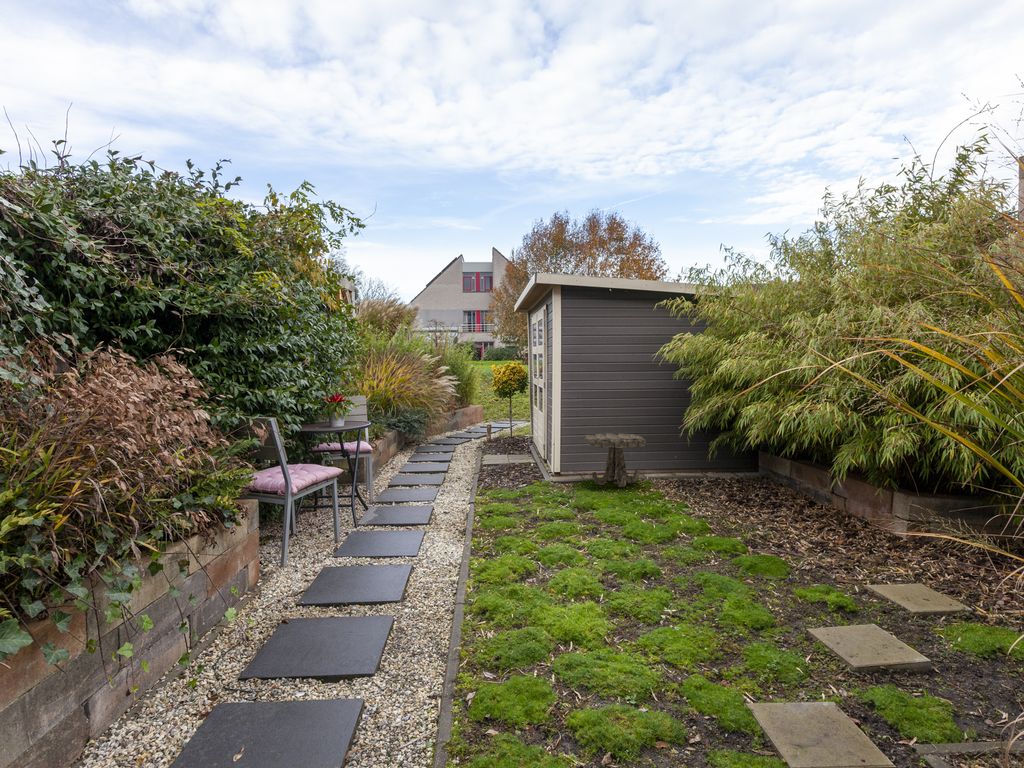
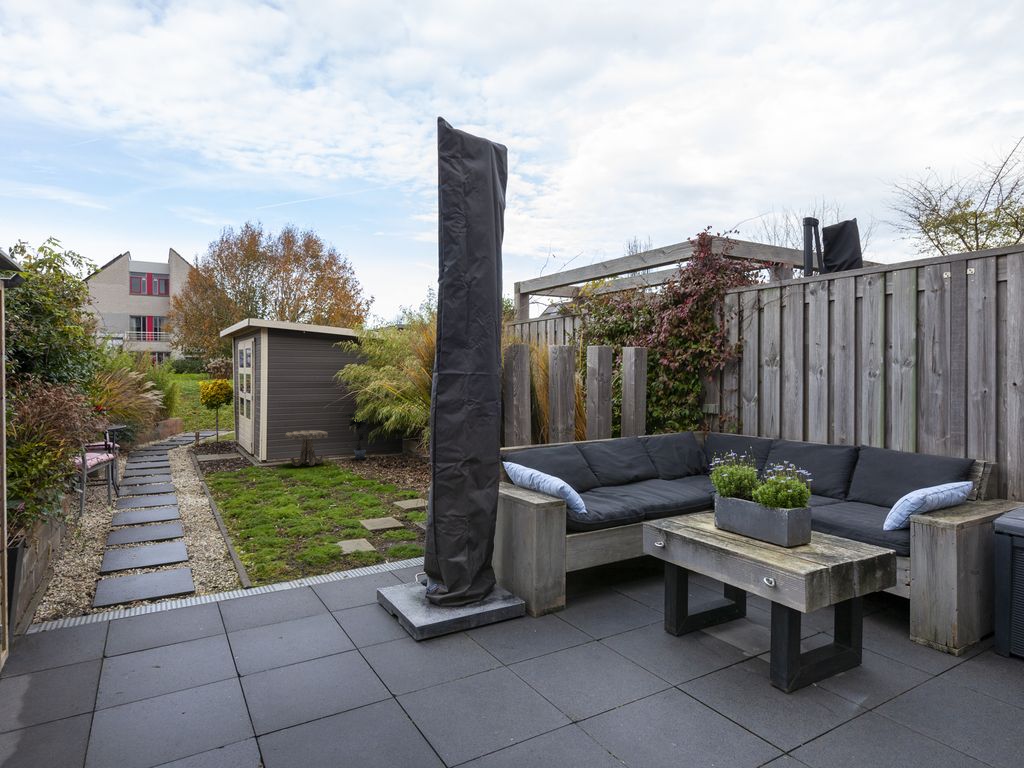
potted plant: none [665,404,719,481] -> present [342,412,367,459]

